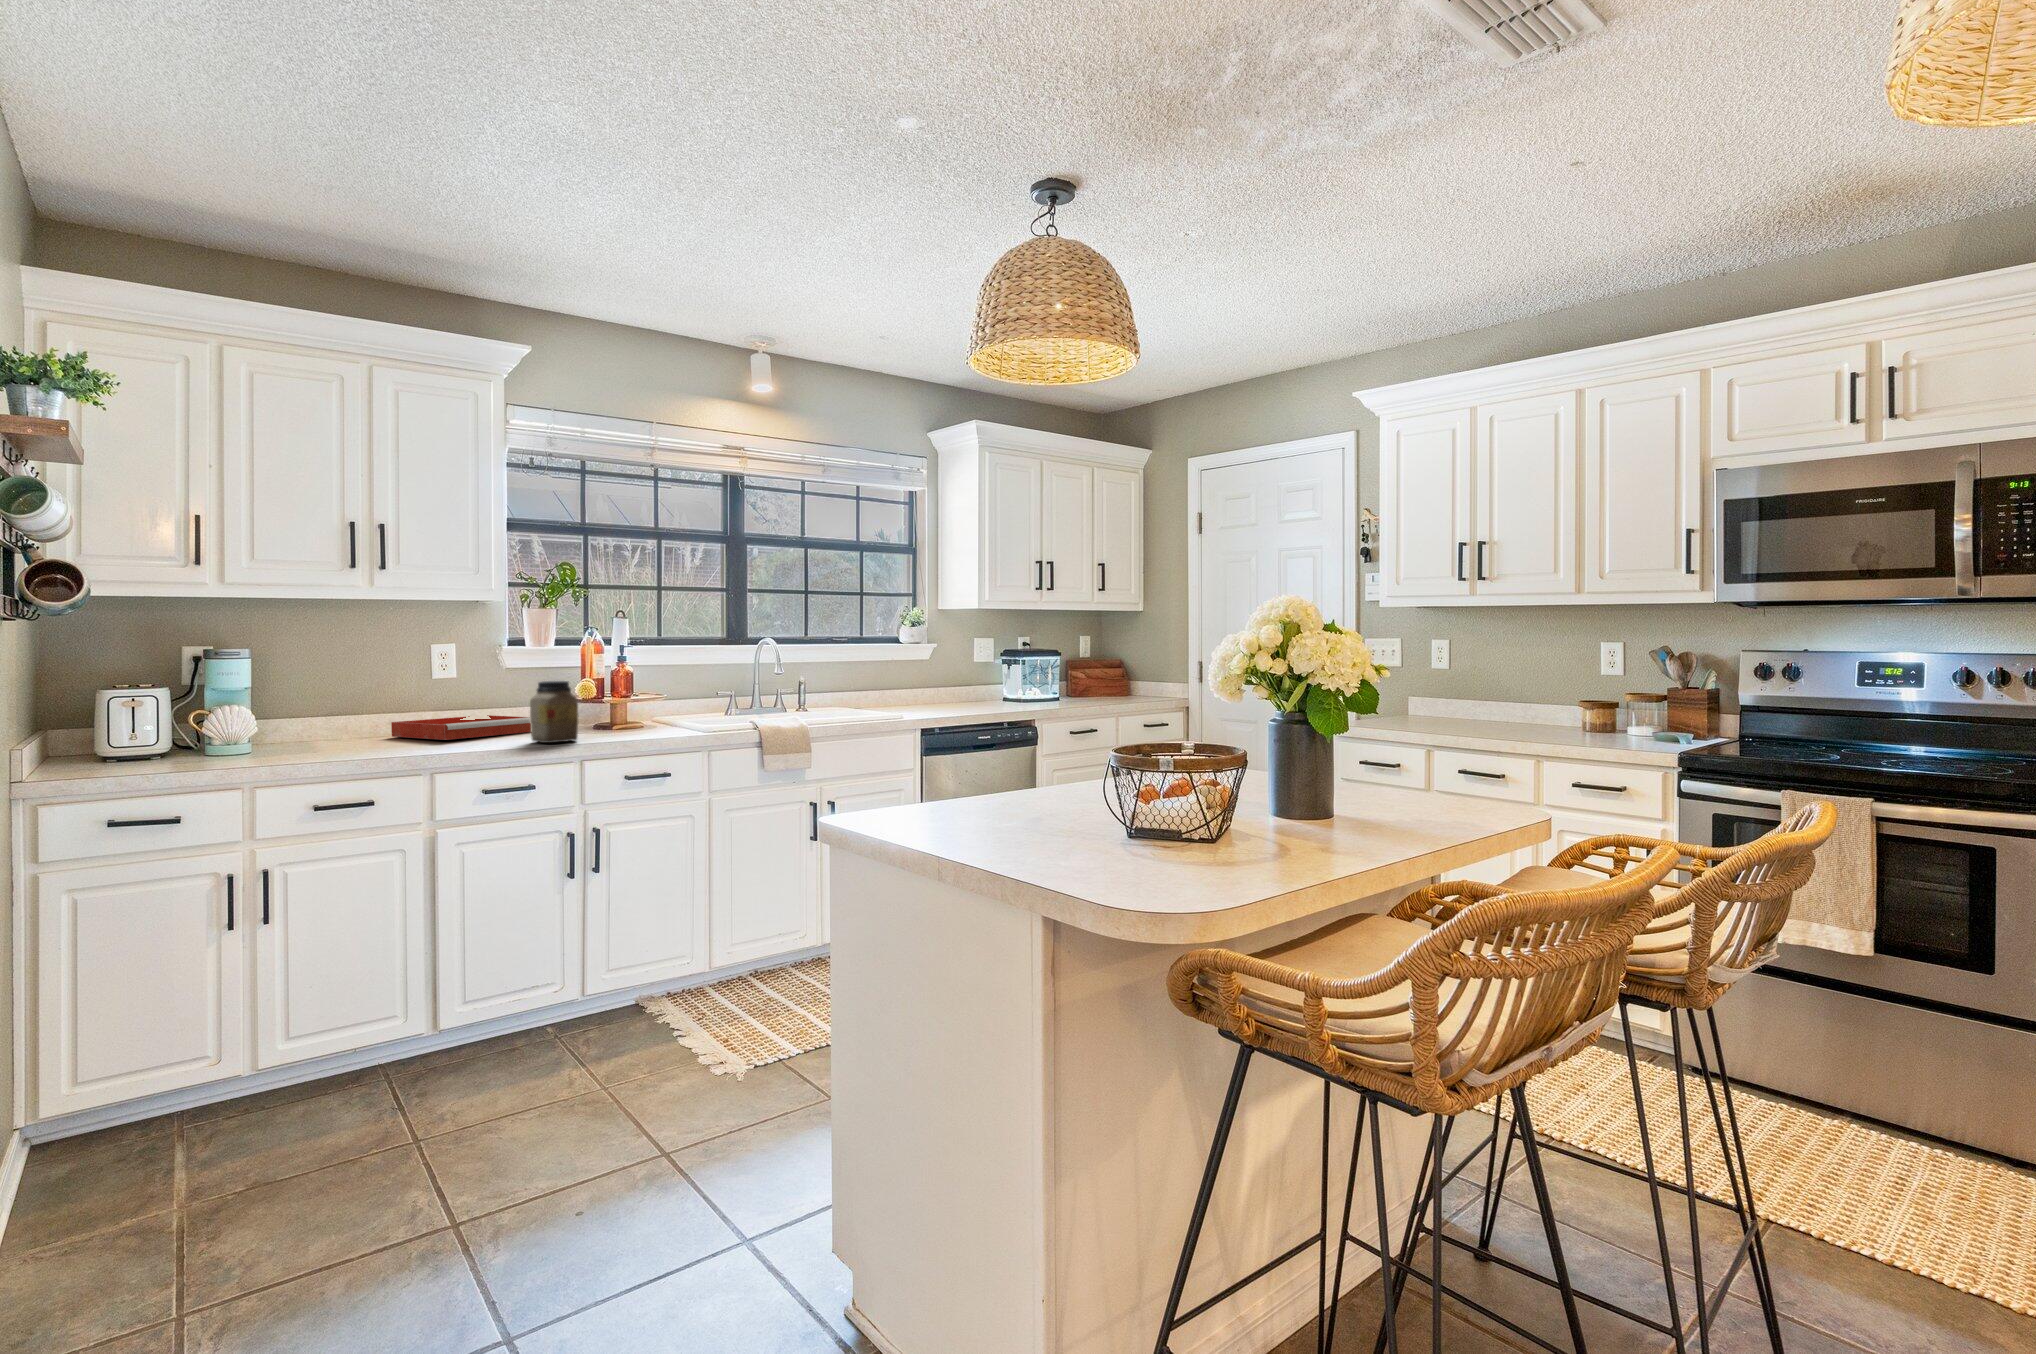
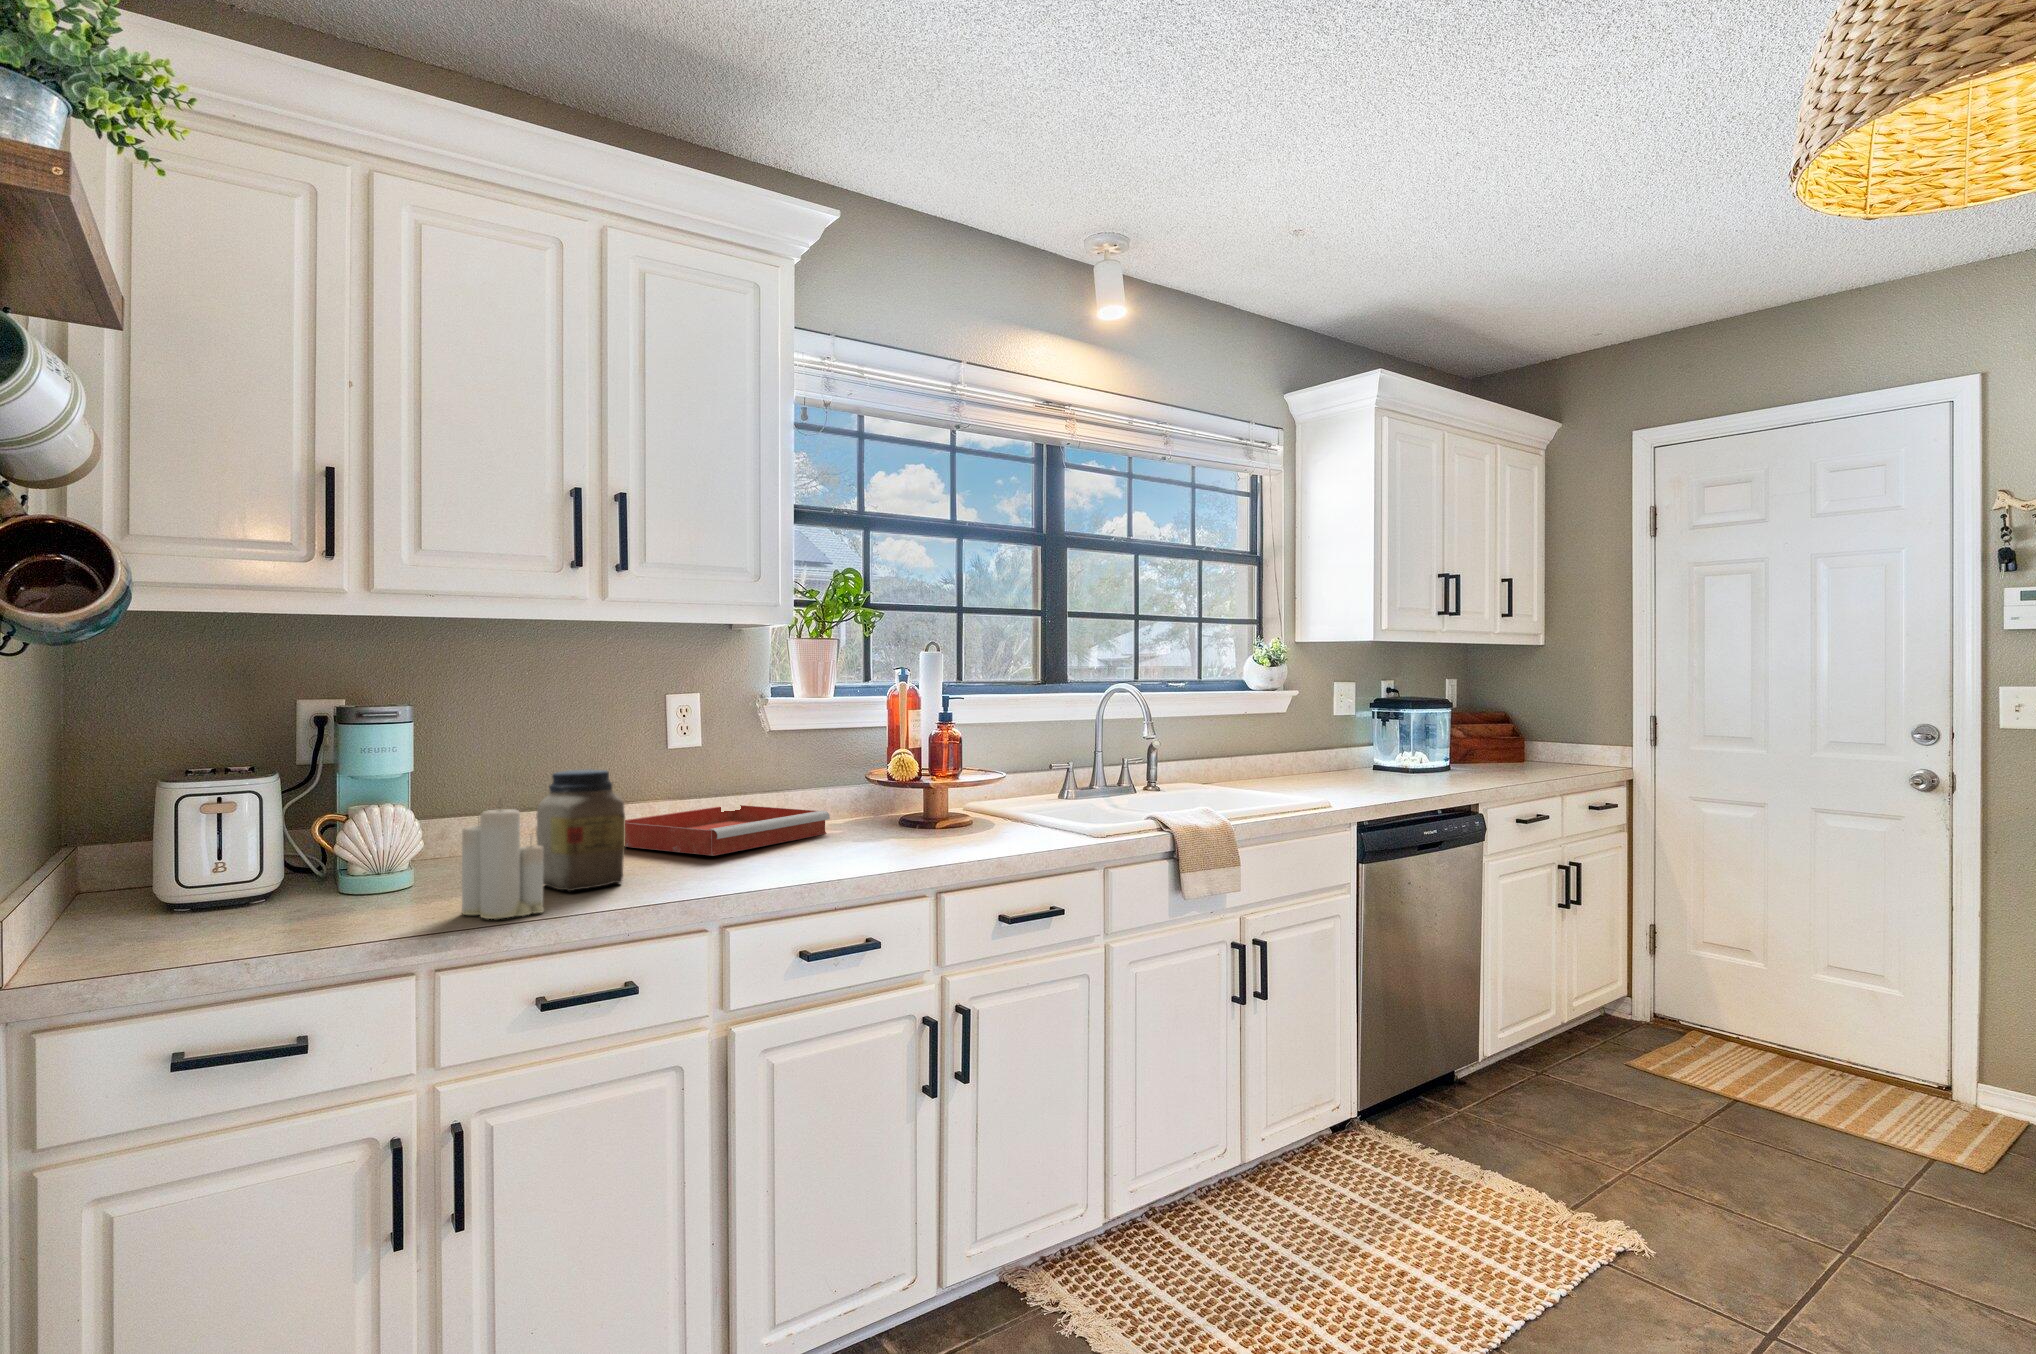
jar: present [530,680,579,743] -> present [536,769,626,891]
candle: none [271,699,320,764] -> present [462,809,544,919]

